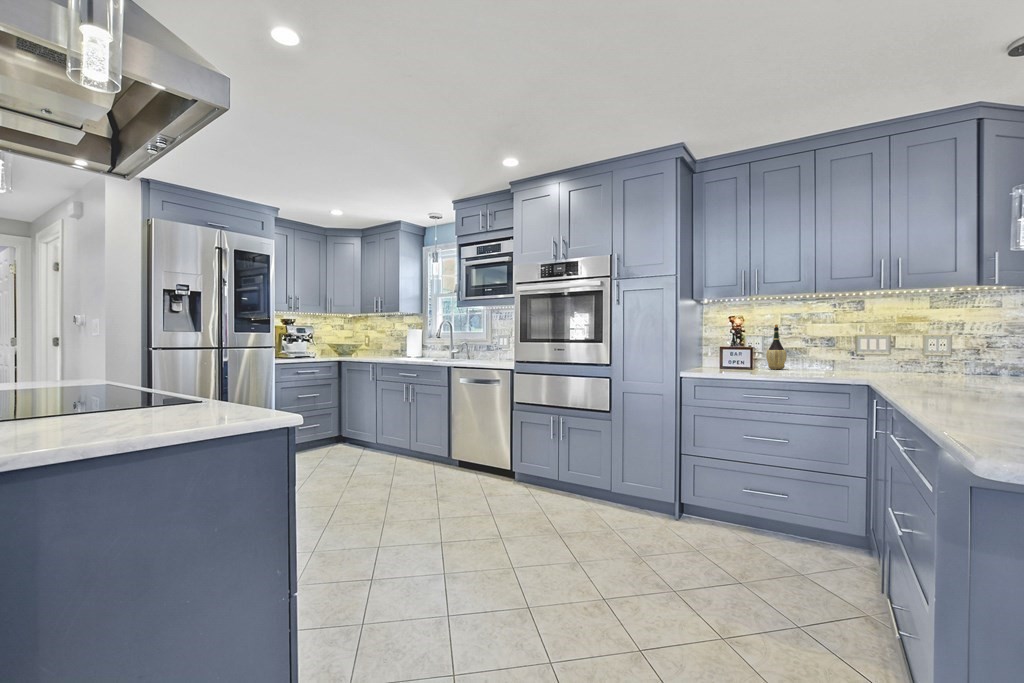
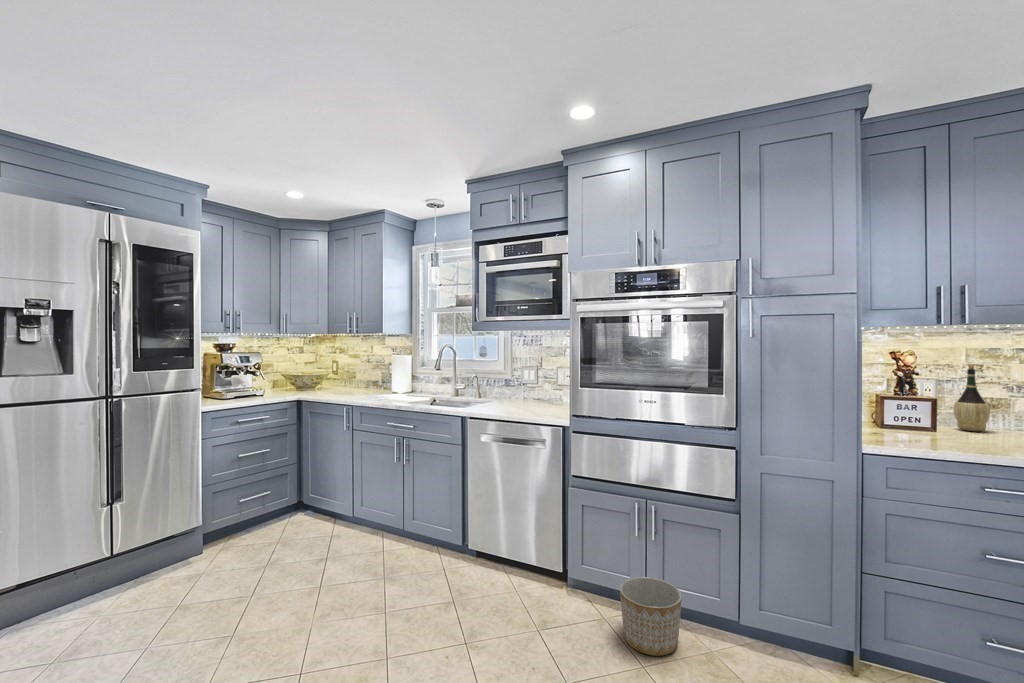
planter: none [534,464,572,506] -> present [620,577,682,656]

